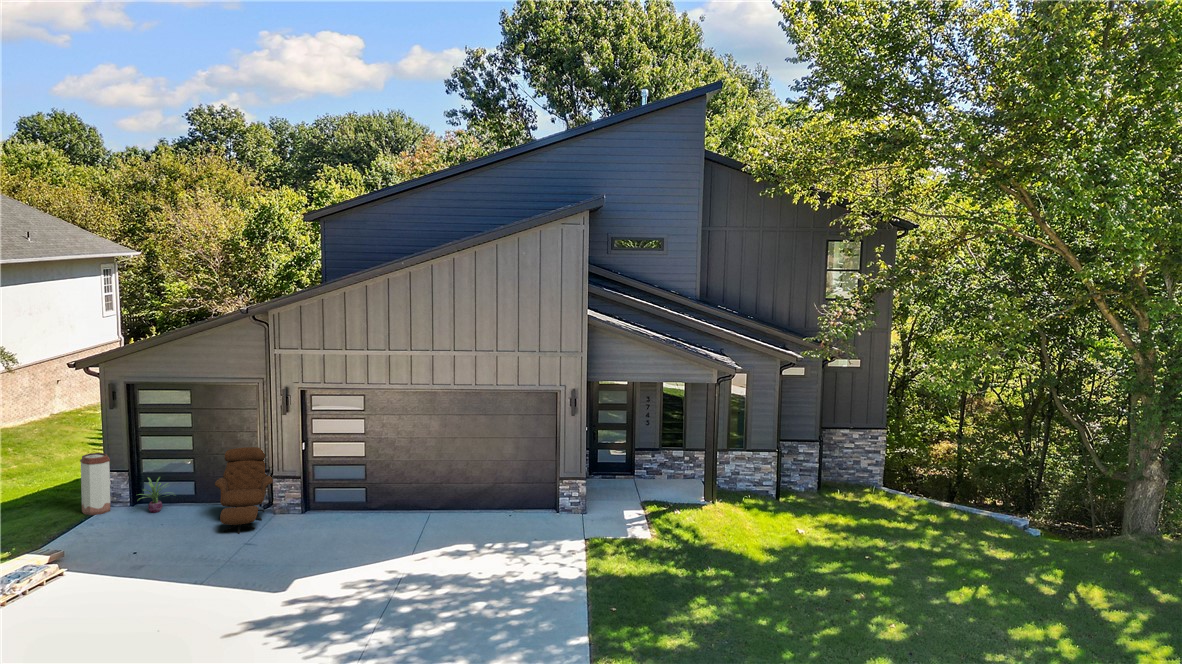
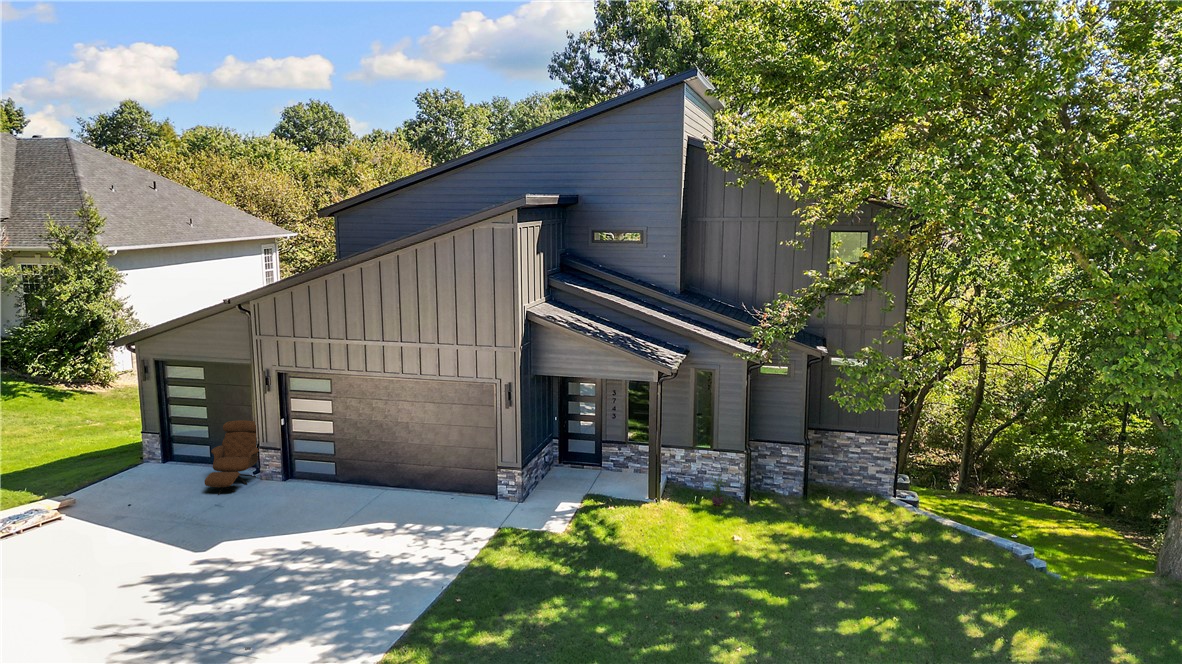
trash can: present [80,453,110,515] -> none [119,418,144,470]
decorative plant: present [139,477,168,513] -> present [712,475,723,506]

